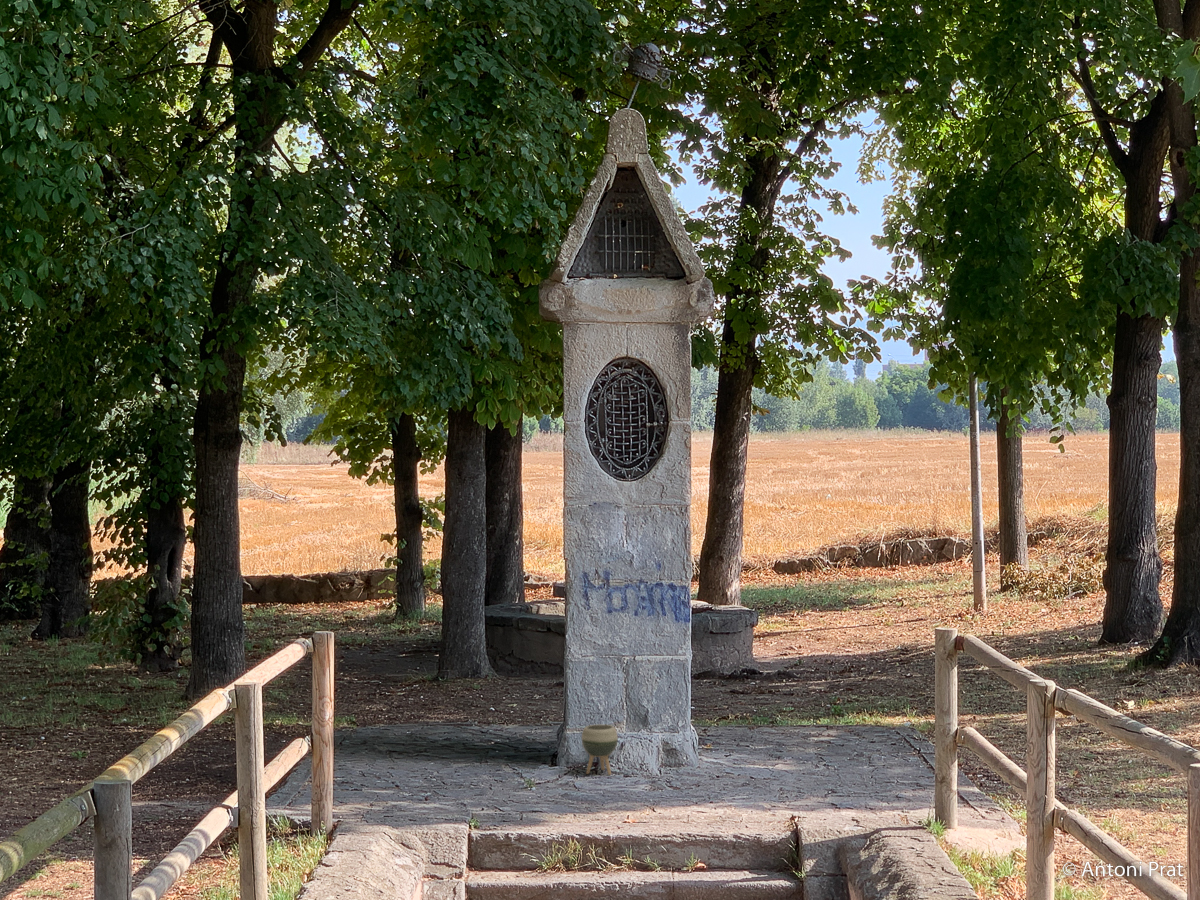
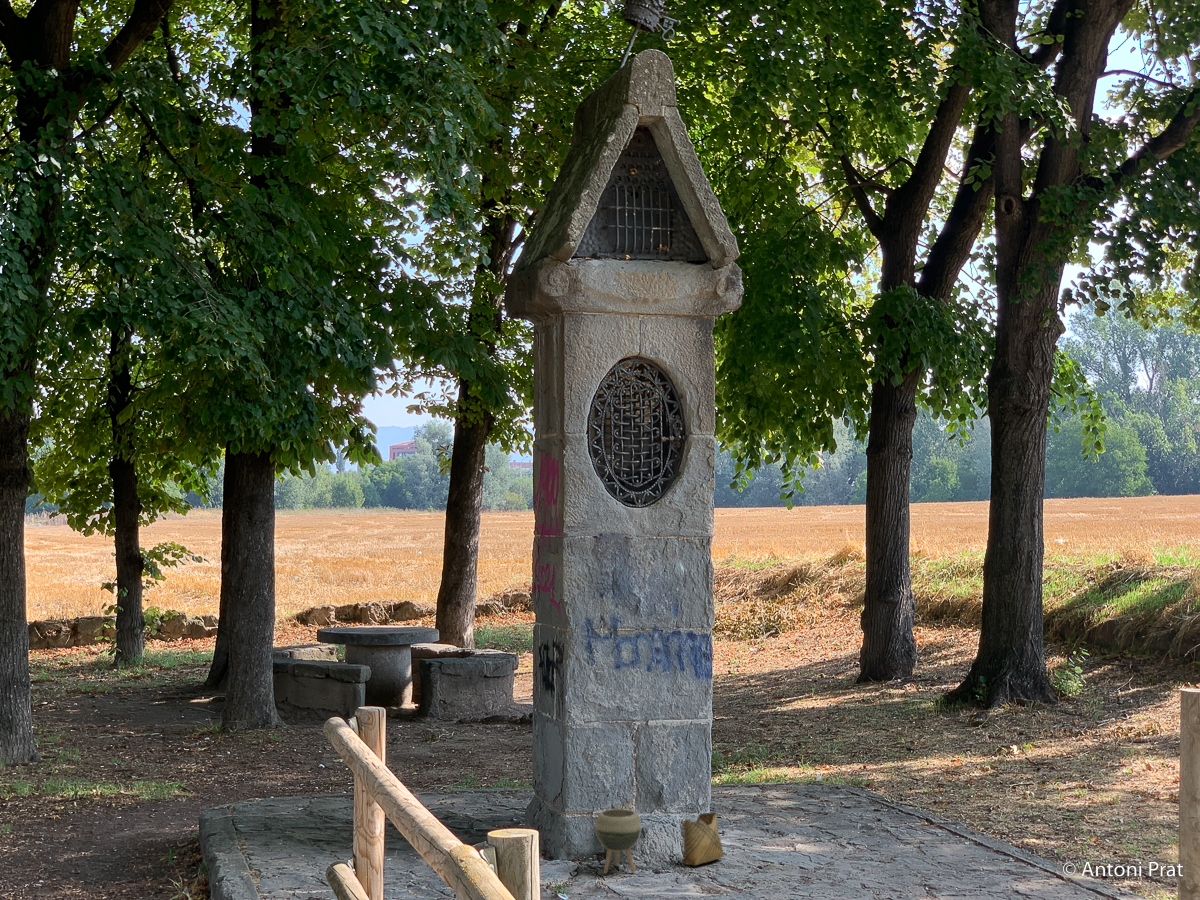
woven basket: none [655,714,693,773] -> present [684,810,723,865]

